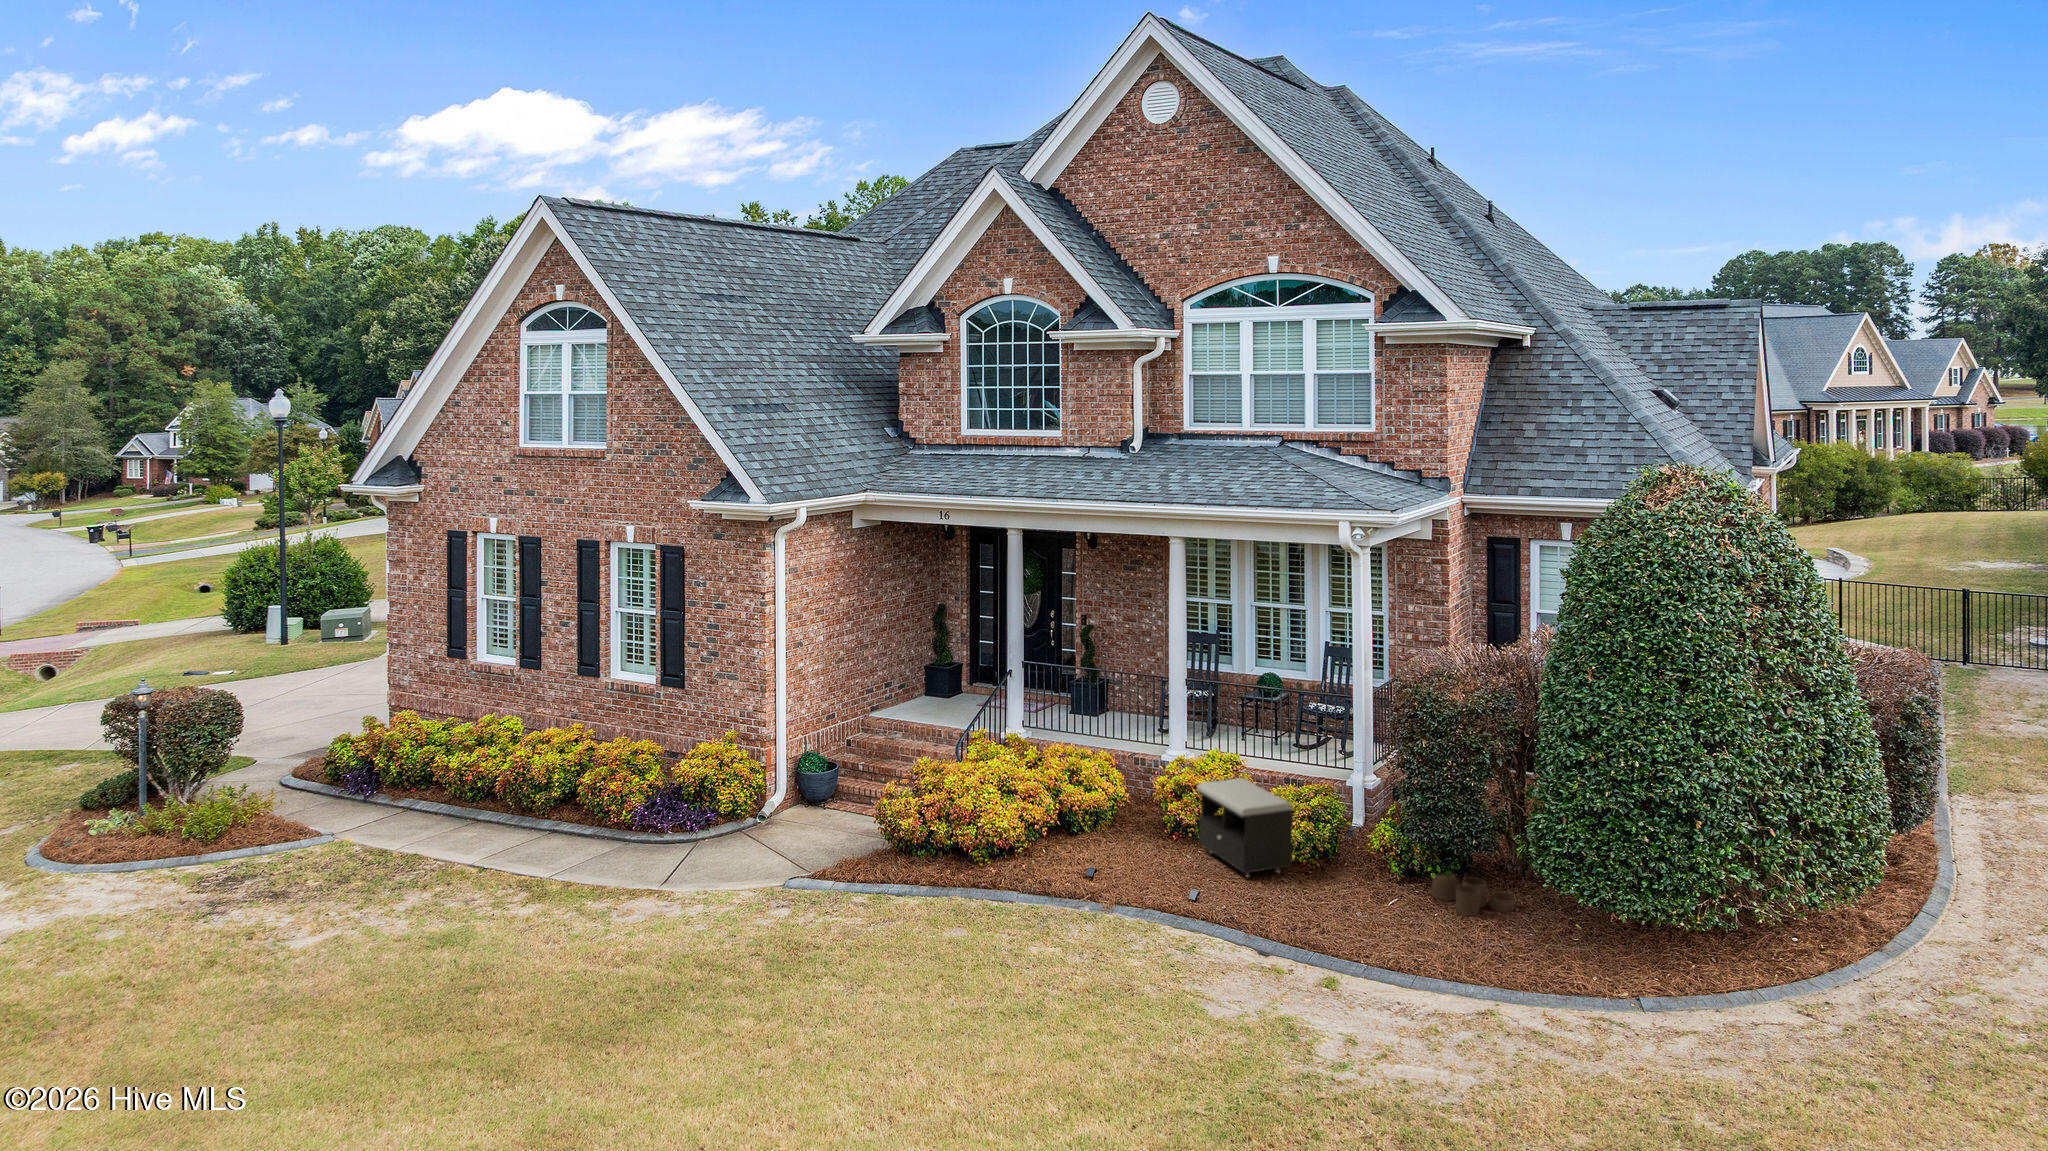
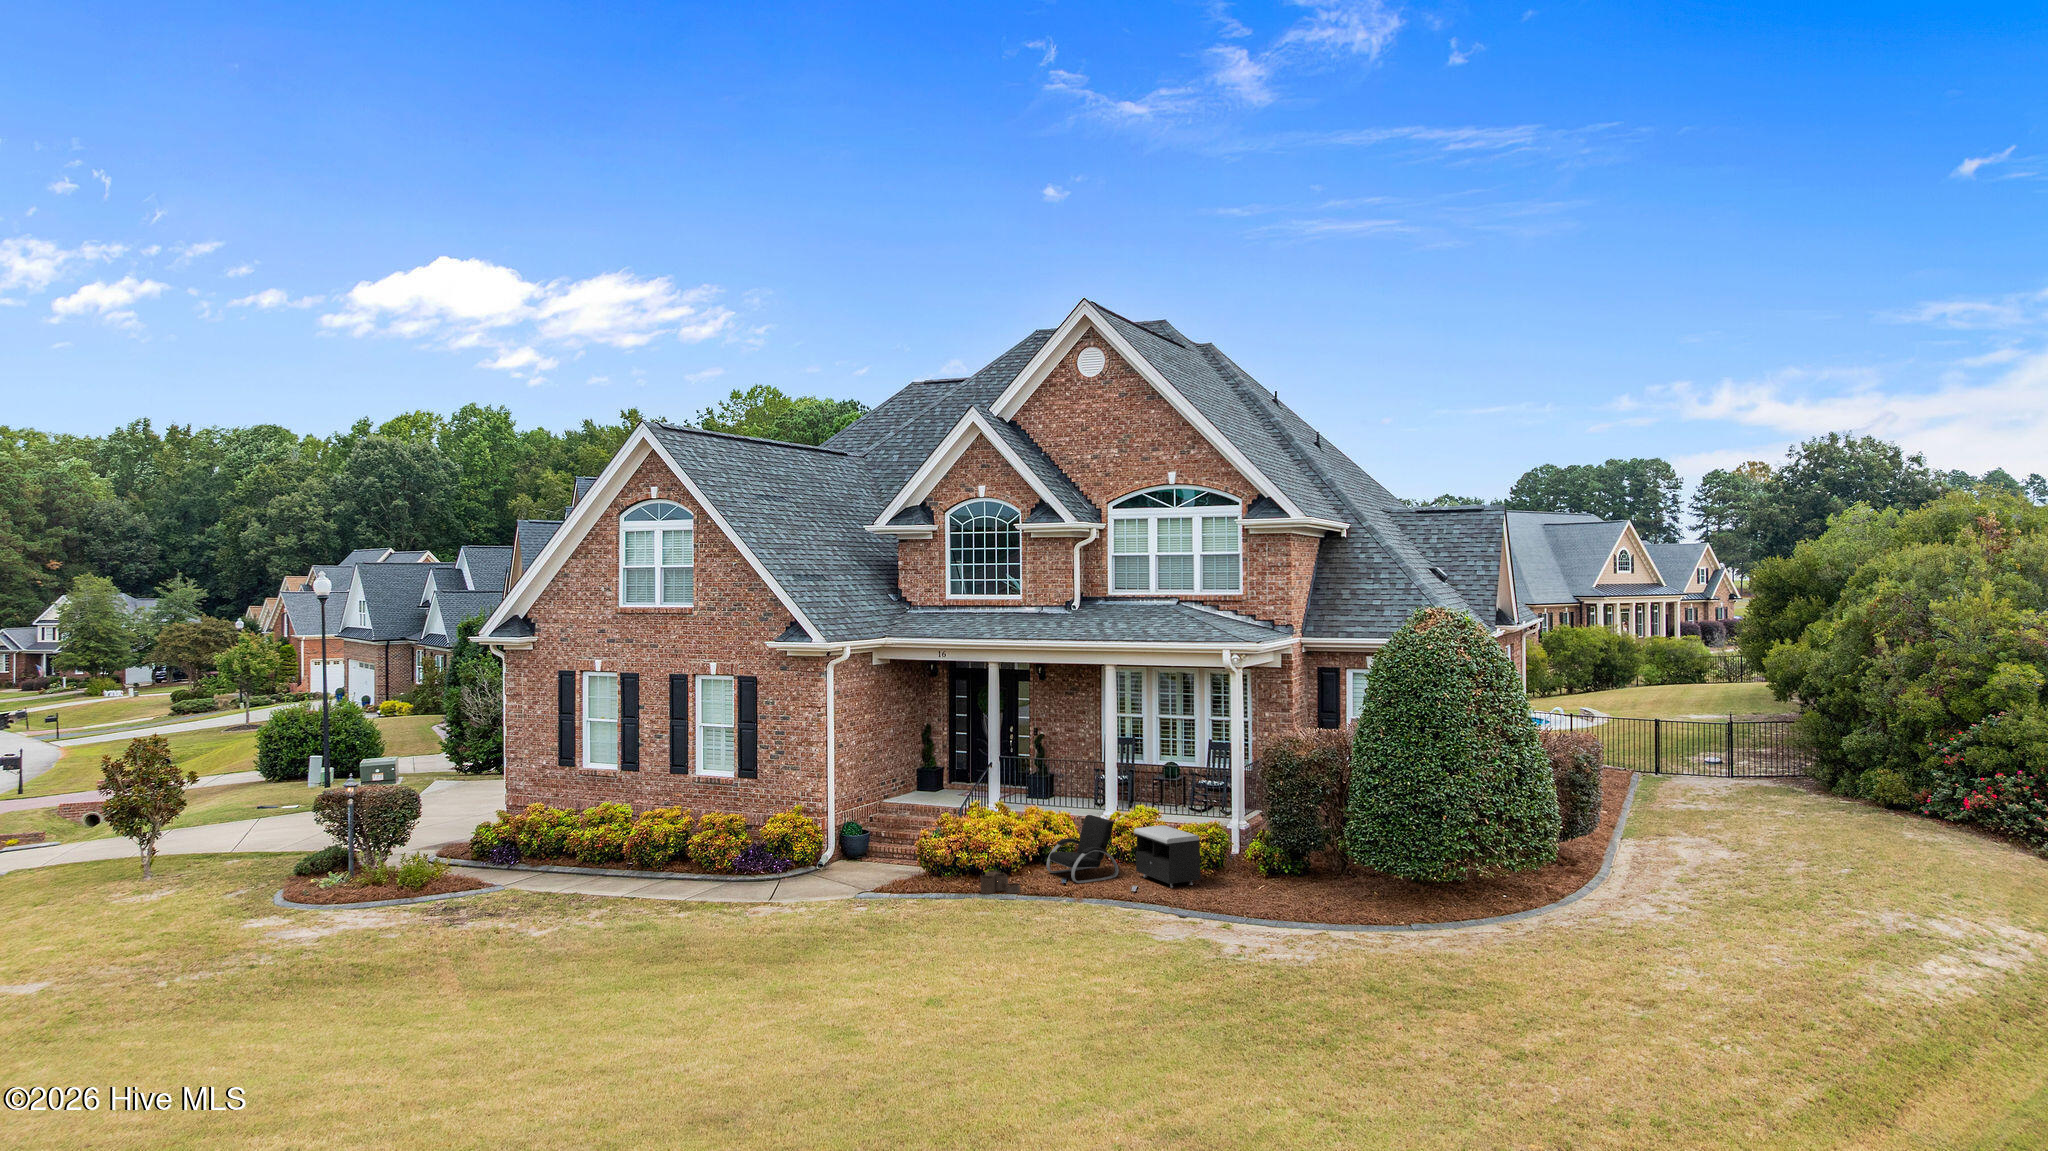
armchair: none [1072,757,1173,861] -> present [1046,815,1119,883]
woven basket: present [1431,874,1514,917] -> present [980,870,1020,894]

